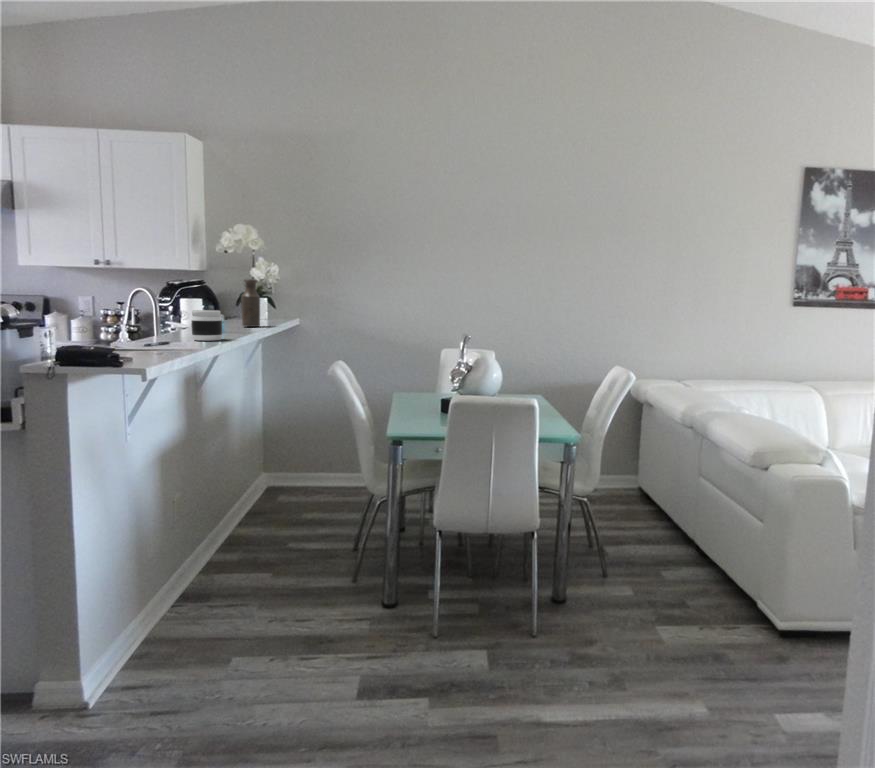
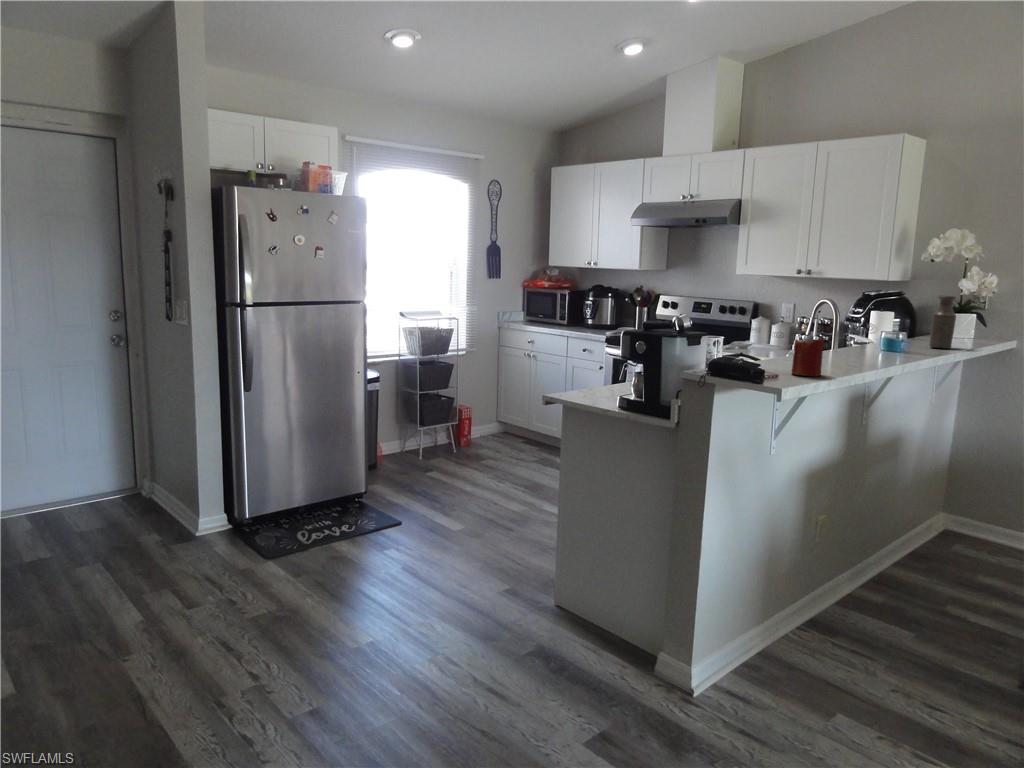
candle: none [140,309,175,355] -> present [792,335,824,376]
jar: present [191,310,222,341] -> none [854,332,887,364]

